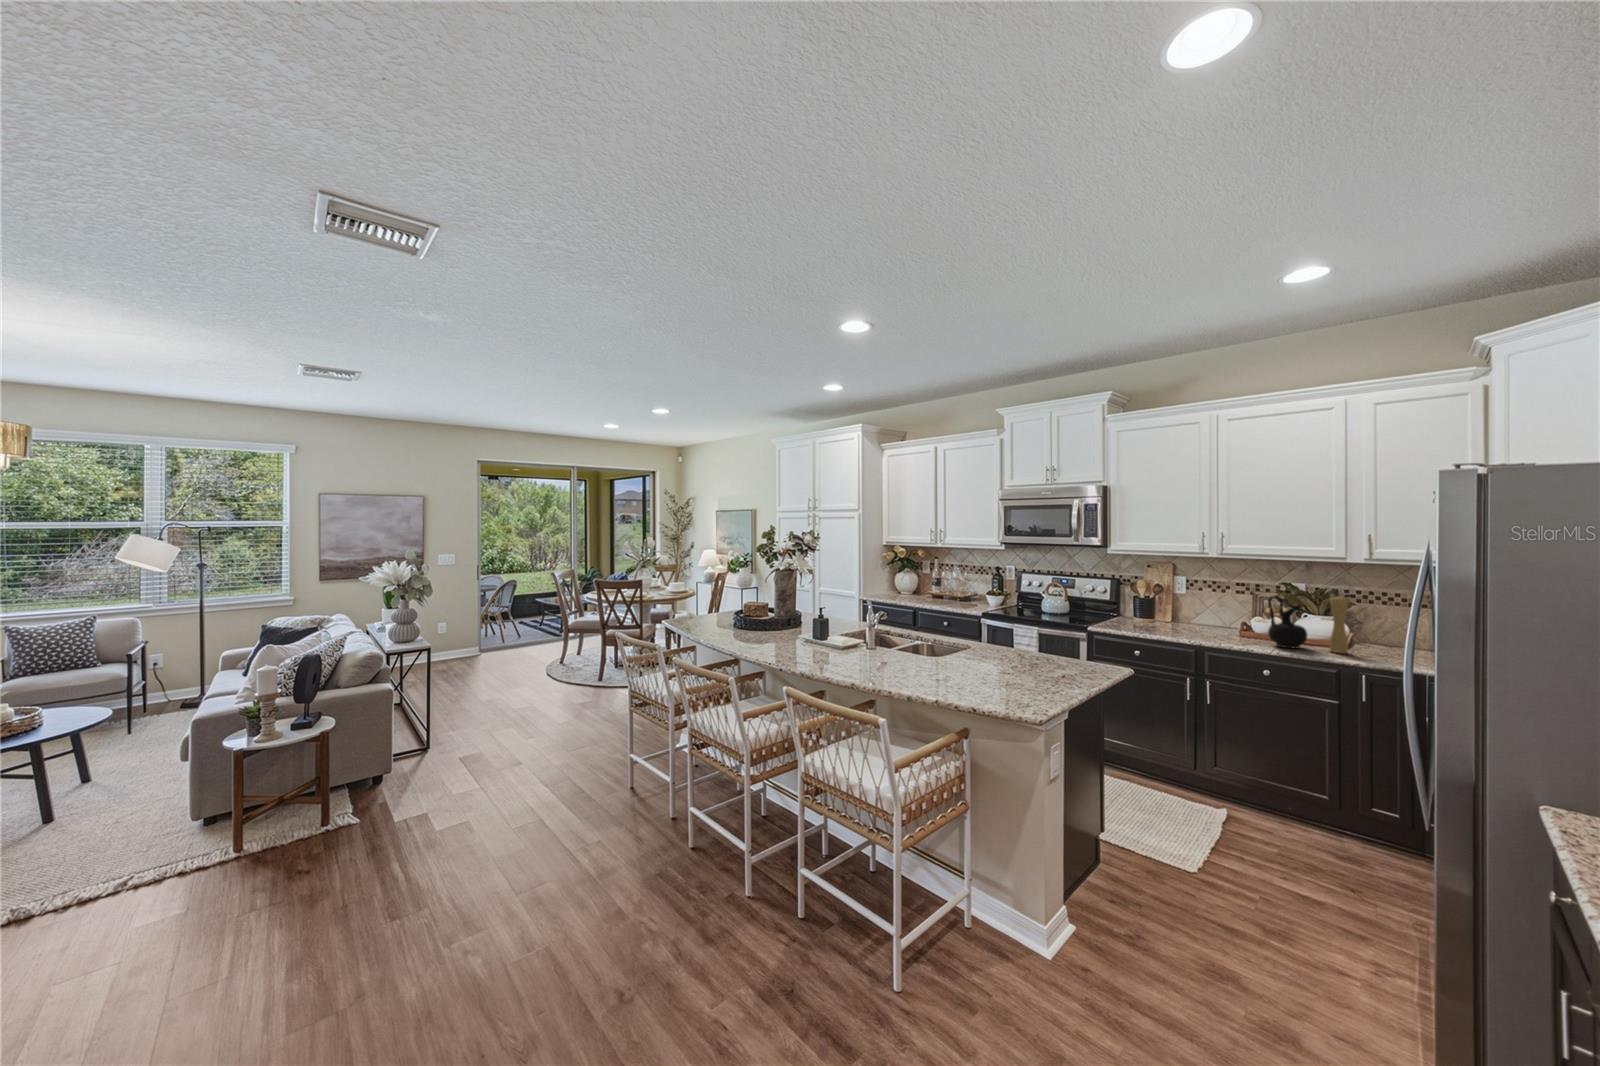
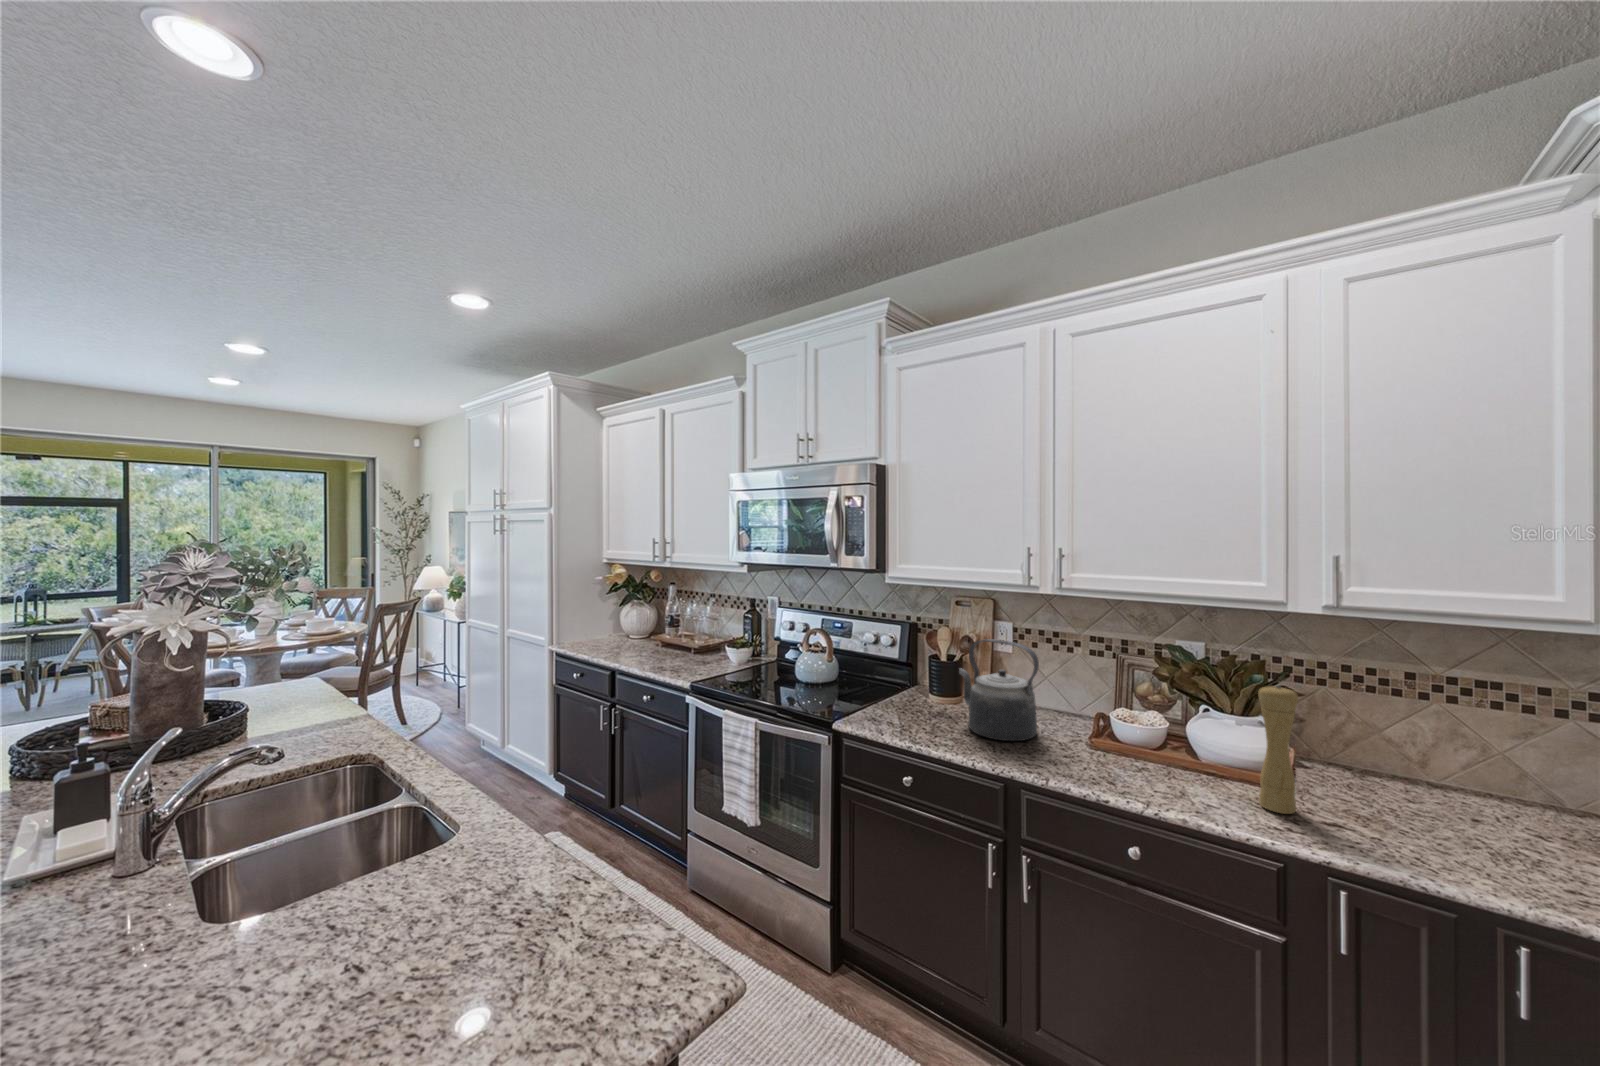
kettle: none [1159,582,1209,633] -> present [959,639,1039,741]
ceramic jug: present [1268,596,1308,649] -> none [1139,679,1215,795]

